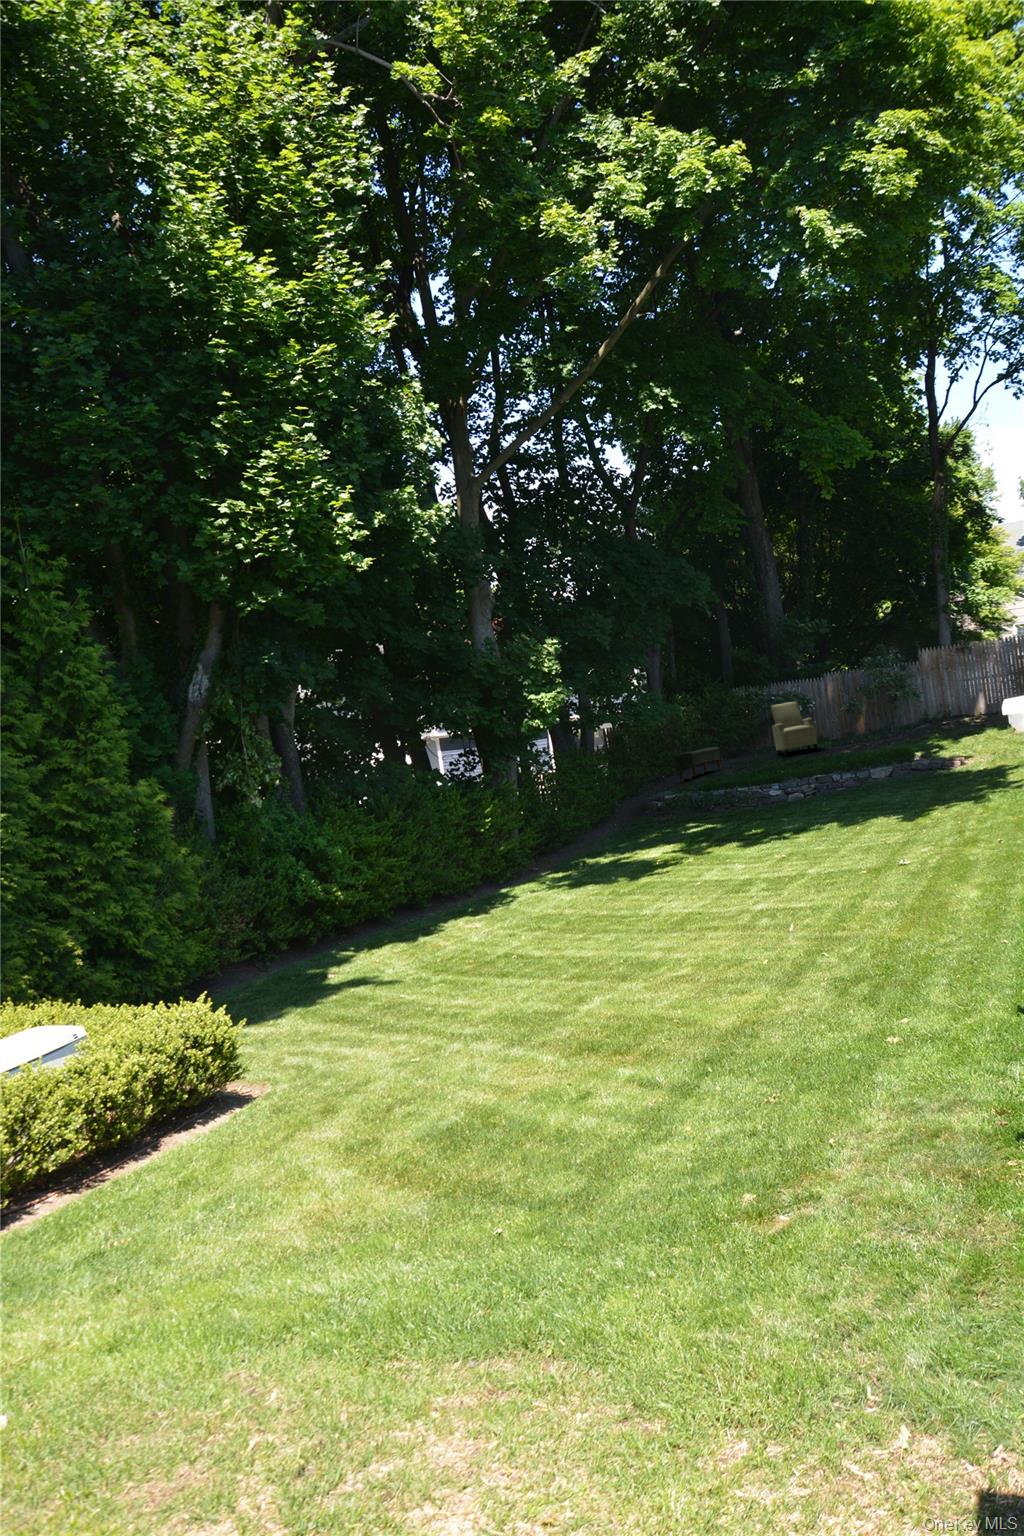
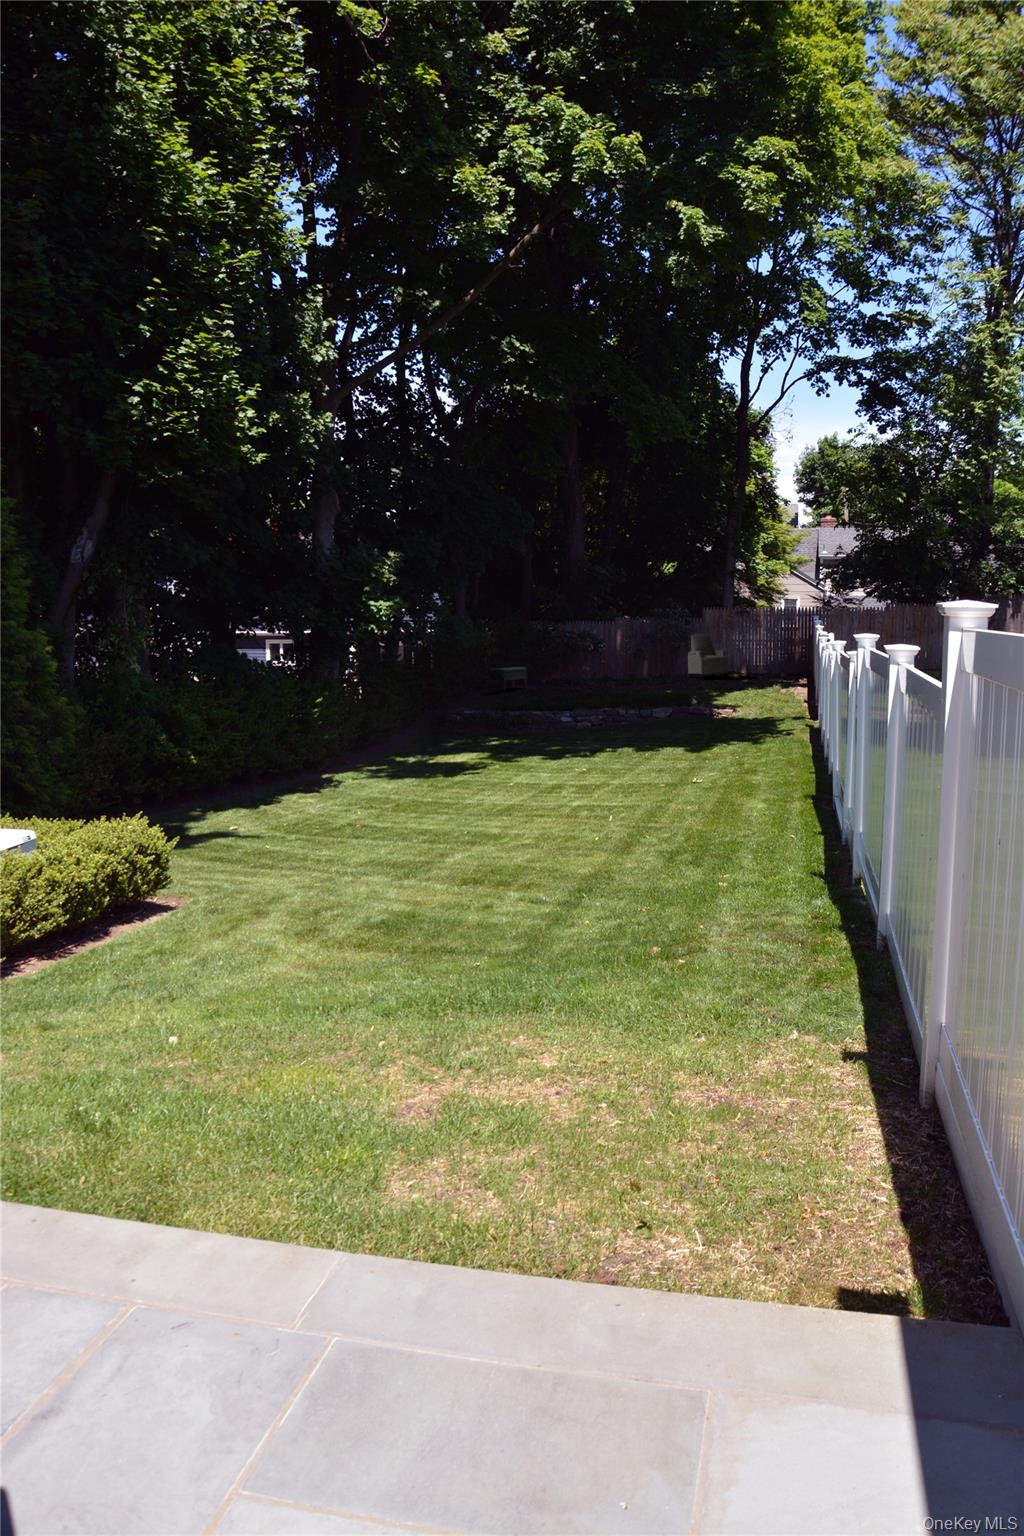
chair: present [771,702,818,755] -> present [688,634,728,678]

